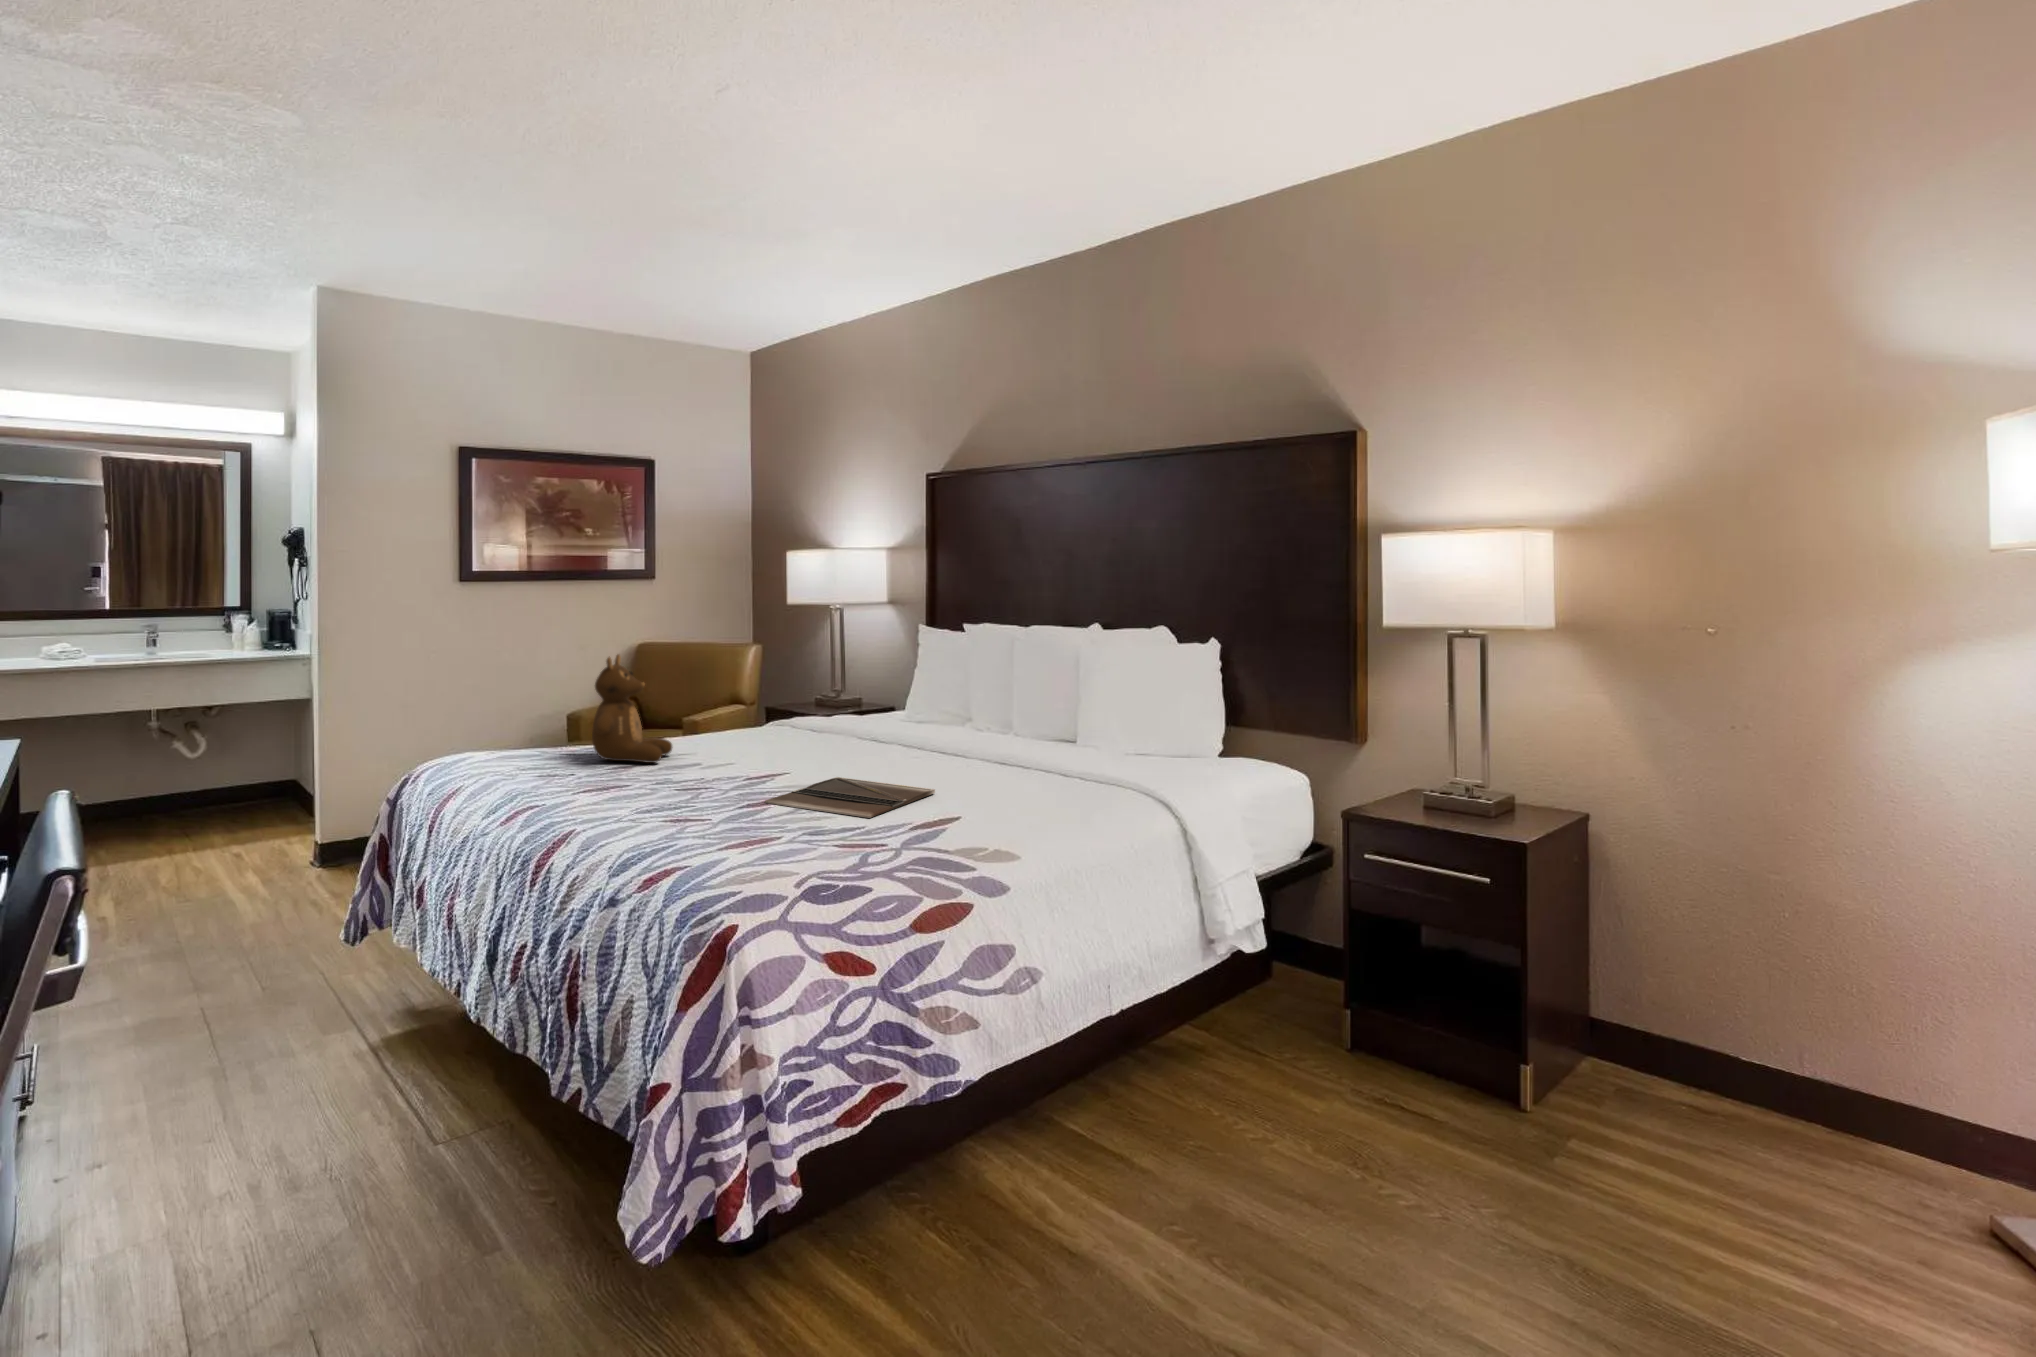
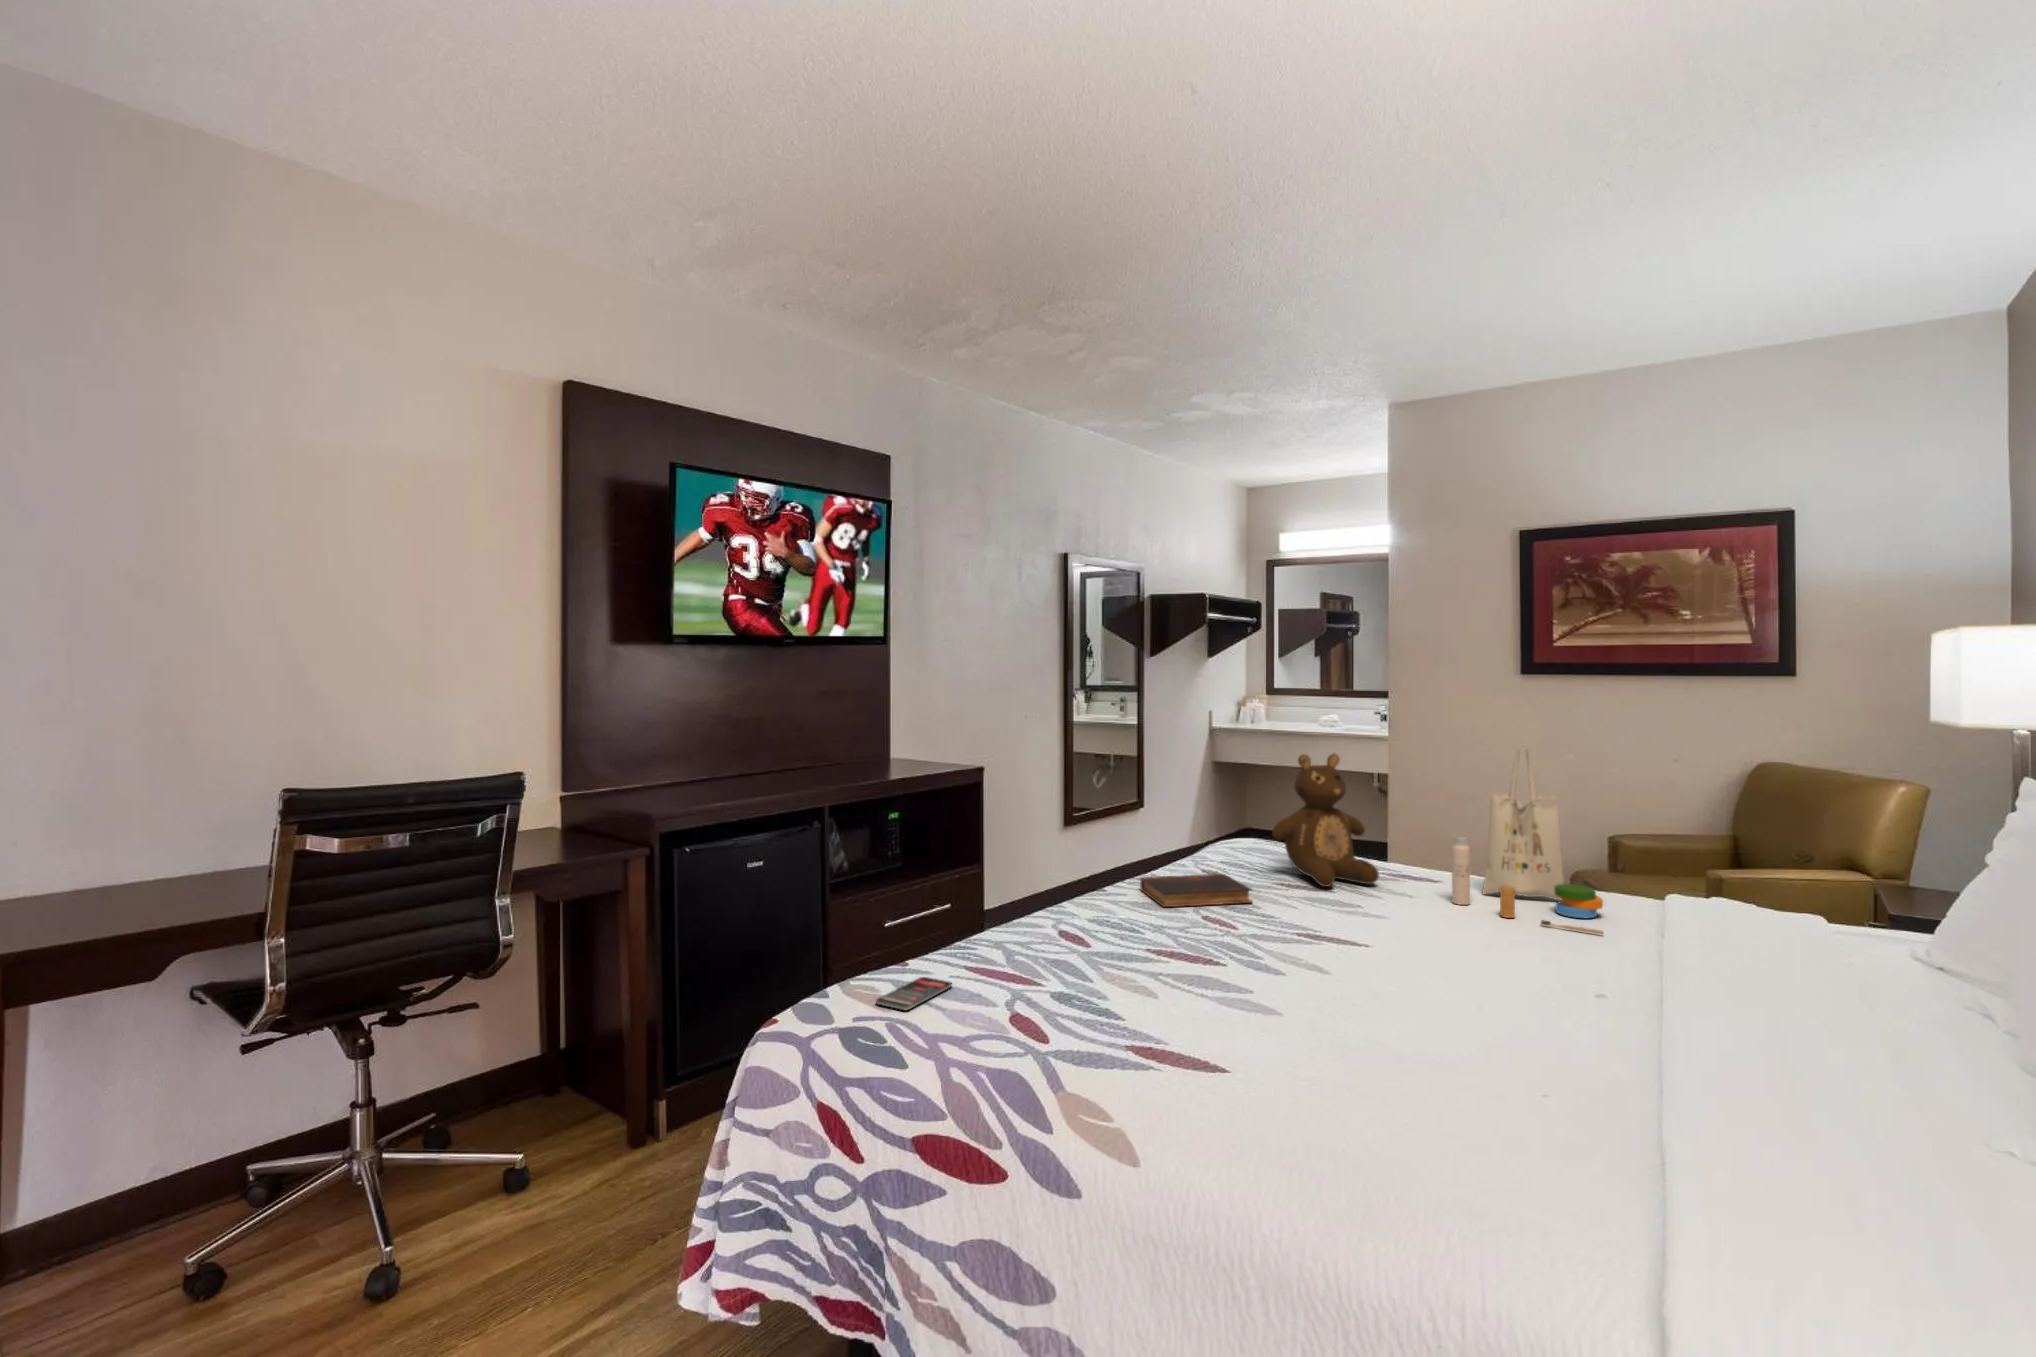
tote bag: none [724,635,831,752] -> present [1452,746,1604,934]
book: none [570,769,664,799] -> present [1140,874,1252,907]
laptop: present [765,777,935,818] -> none [1196,950,1405,1032]
smartphone: none [734,858,801,882] -> present [876,977,952,1010]

